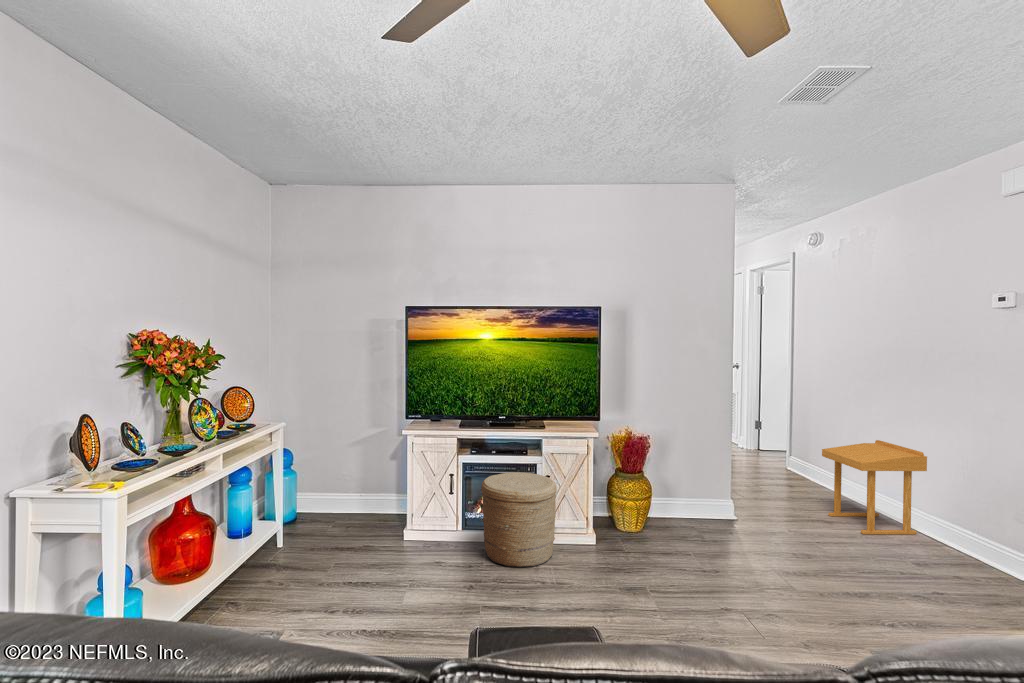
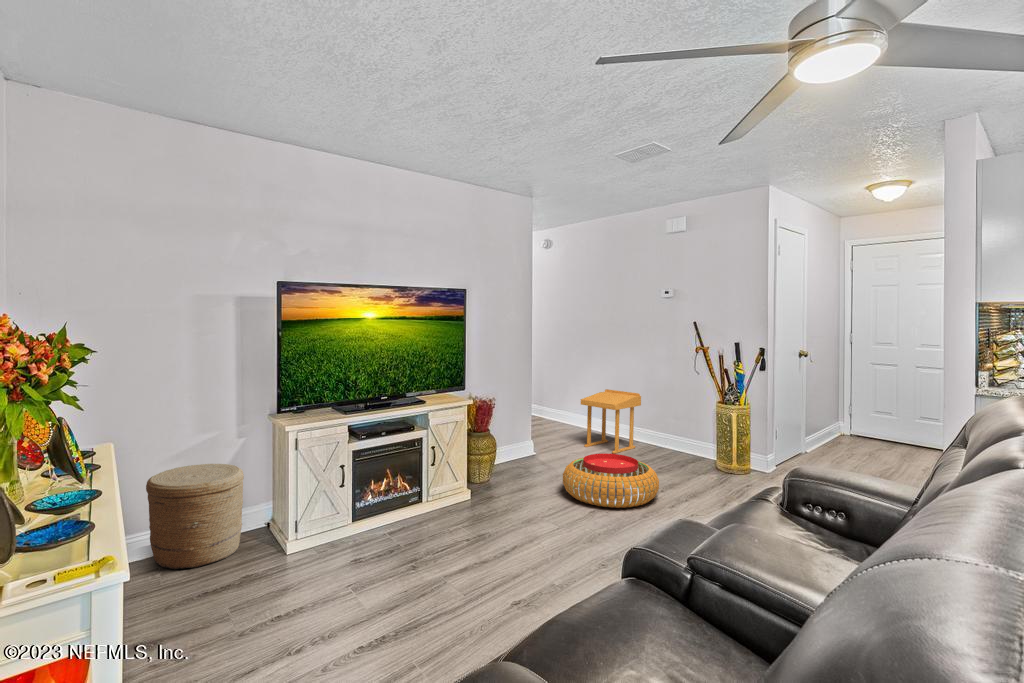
woven basket: present [481,472,557,567] -> present [146,464,244,569]
pouf: none [698,523,848,614] -> present [563,453,659,508]

